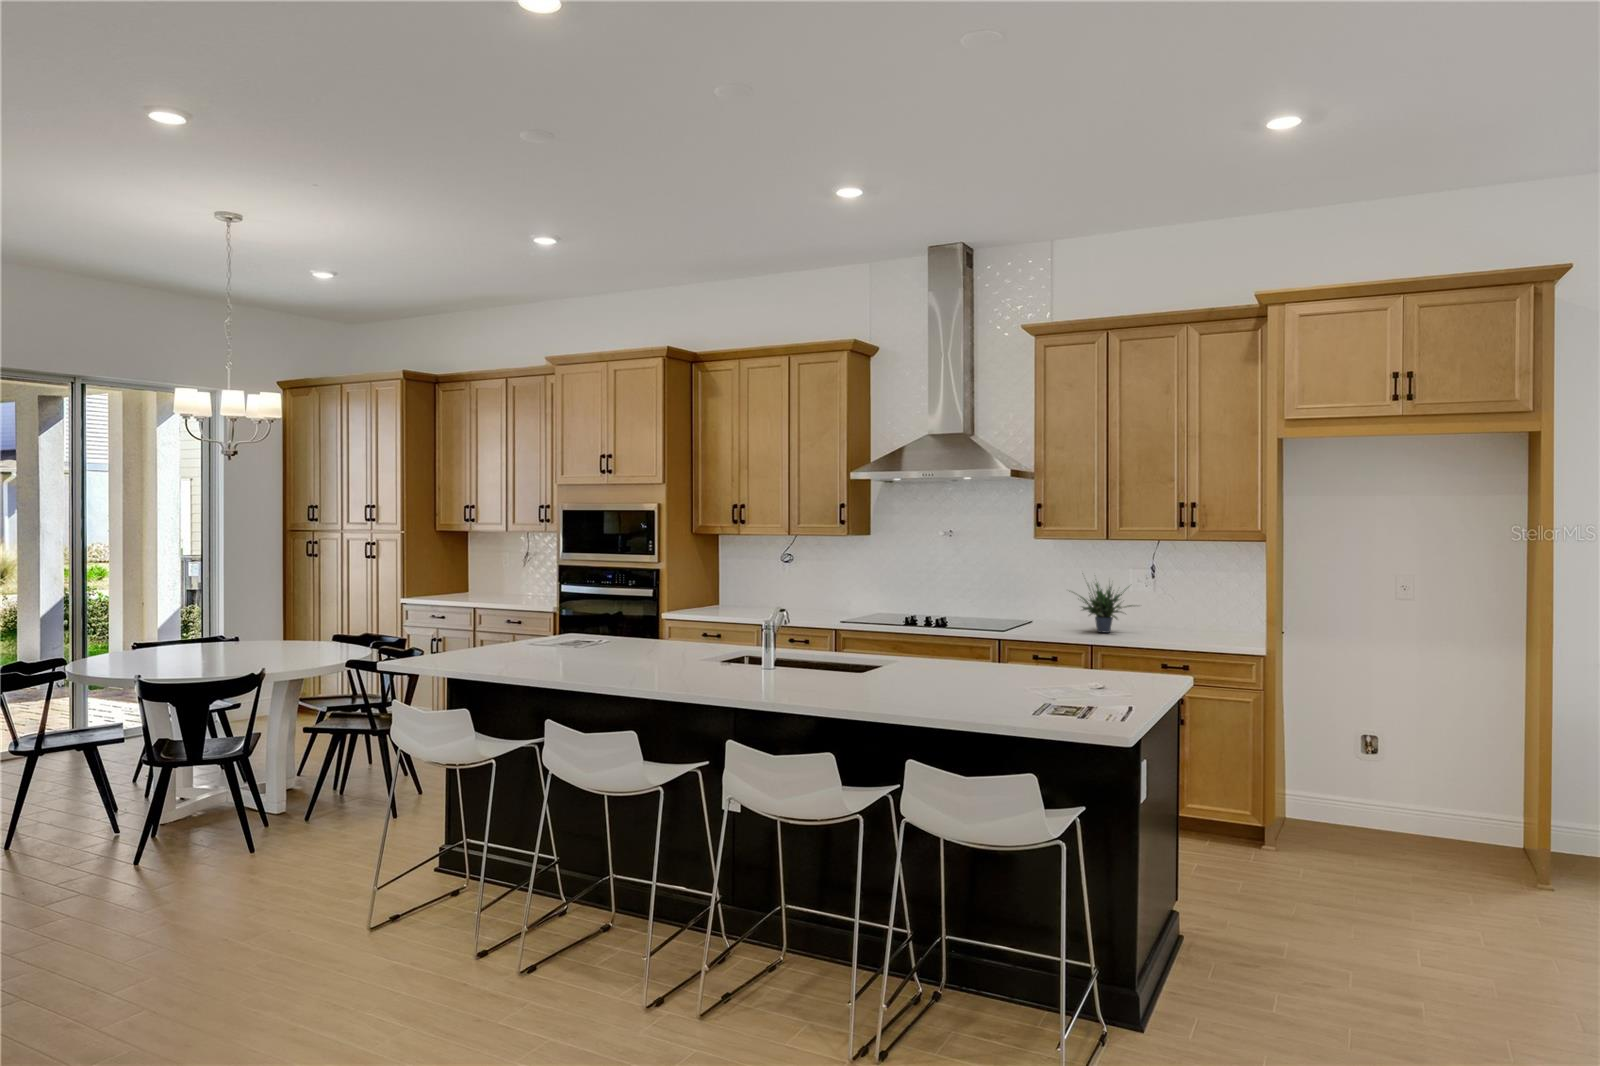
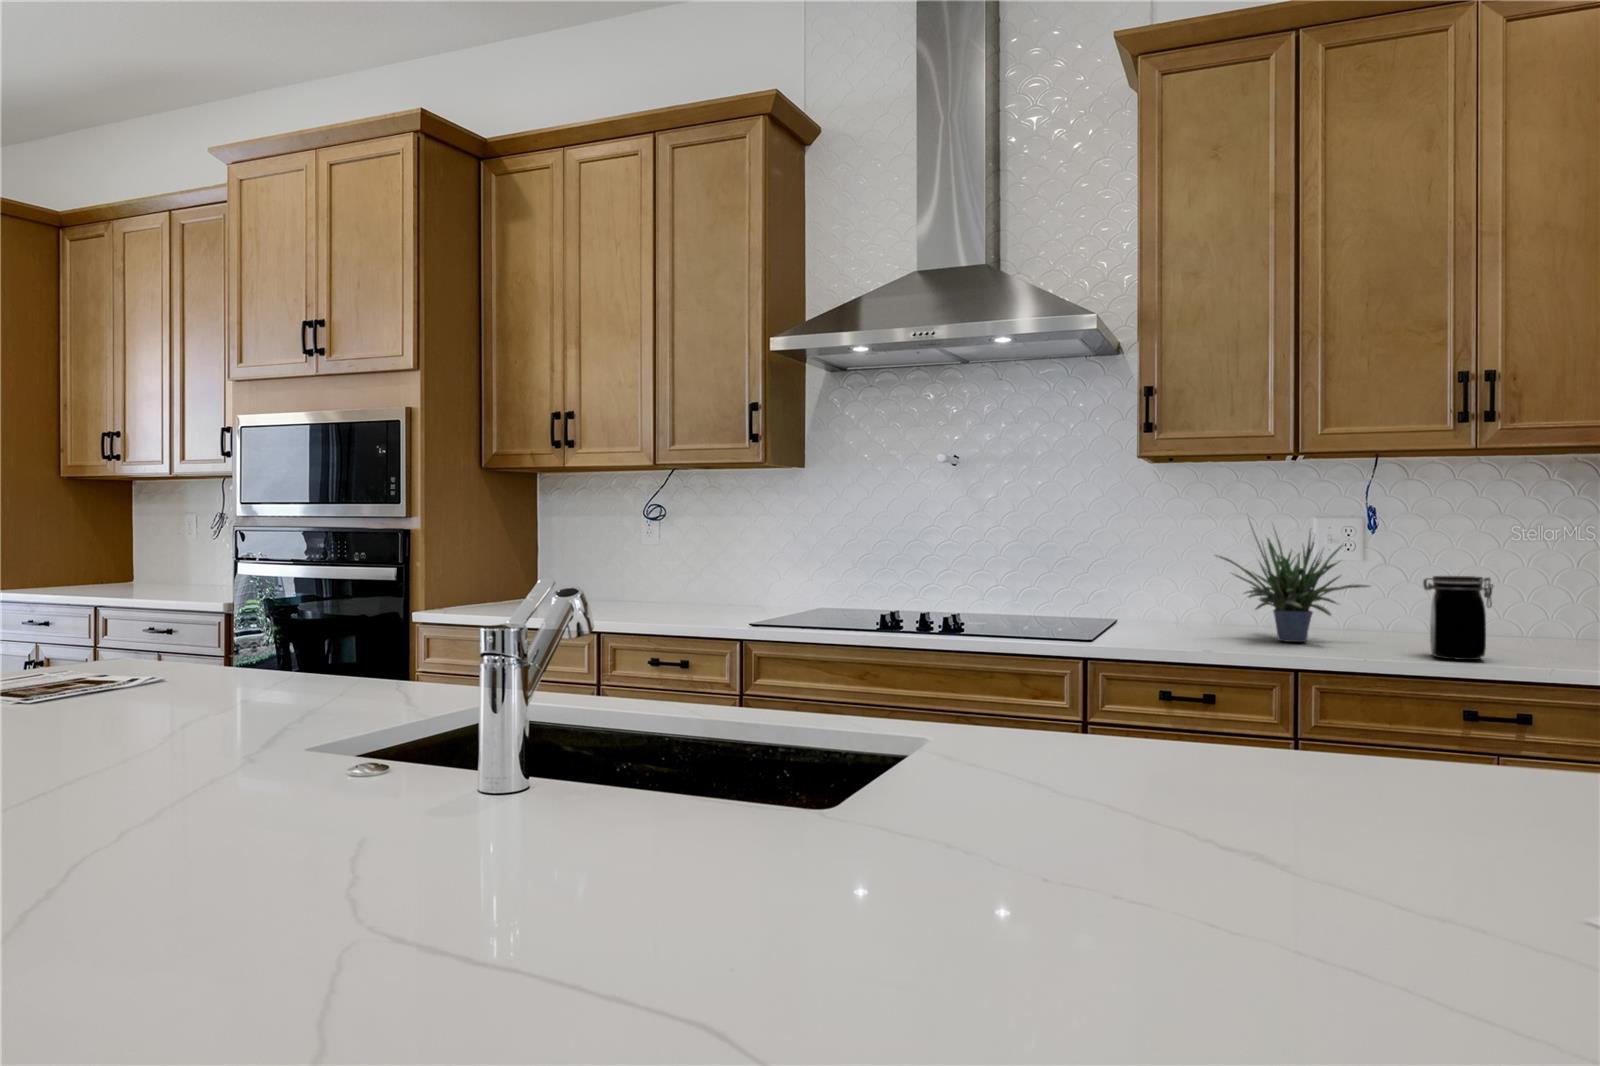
jar: none [1155,602,1182,641] -> present [1423,576,1493,660]

